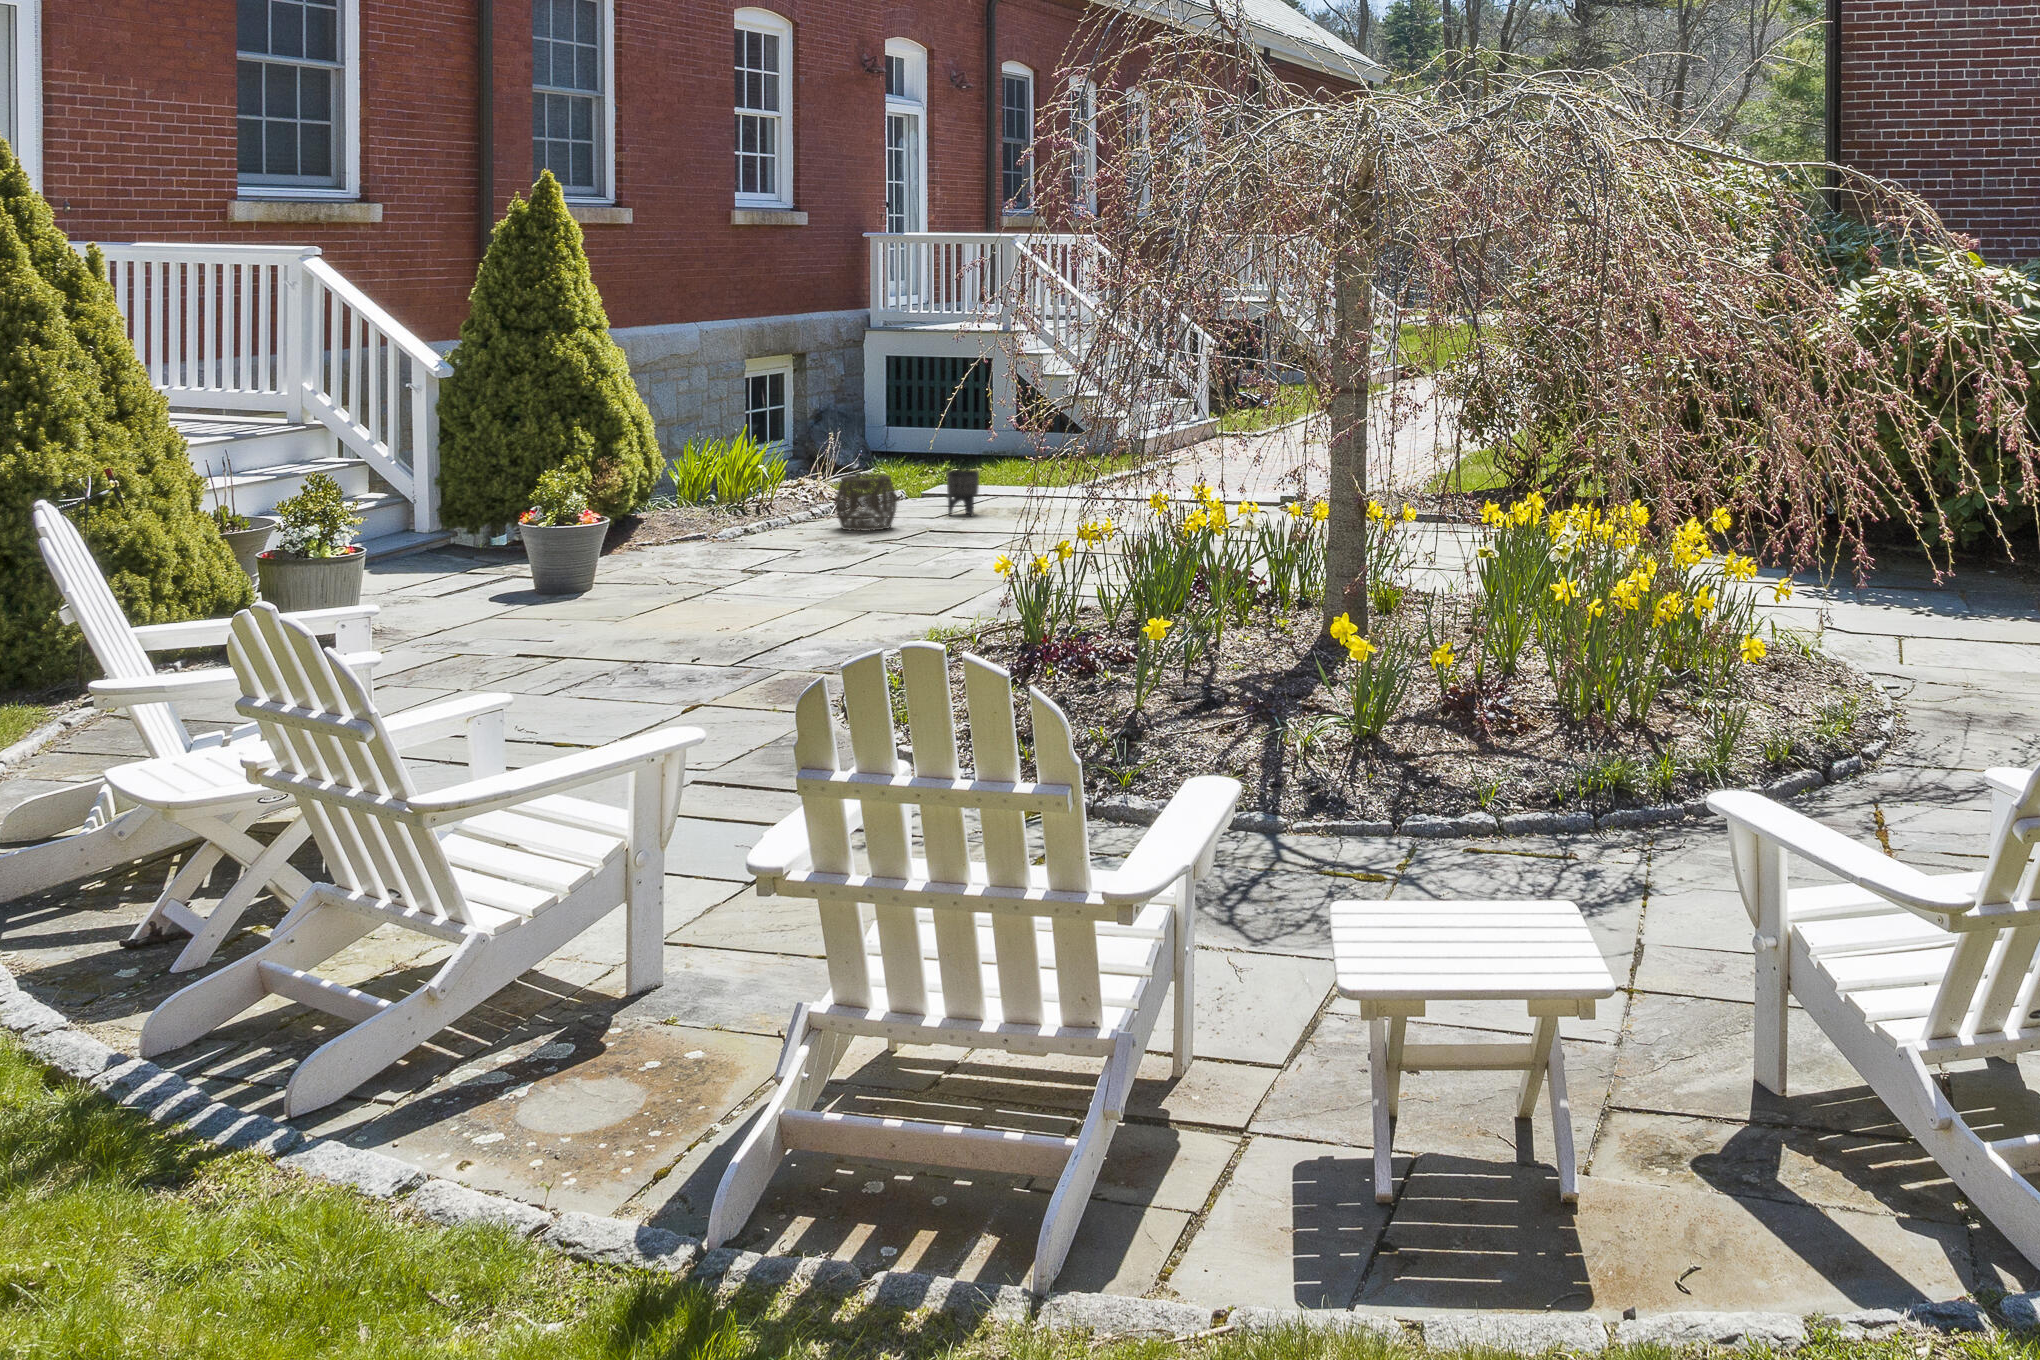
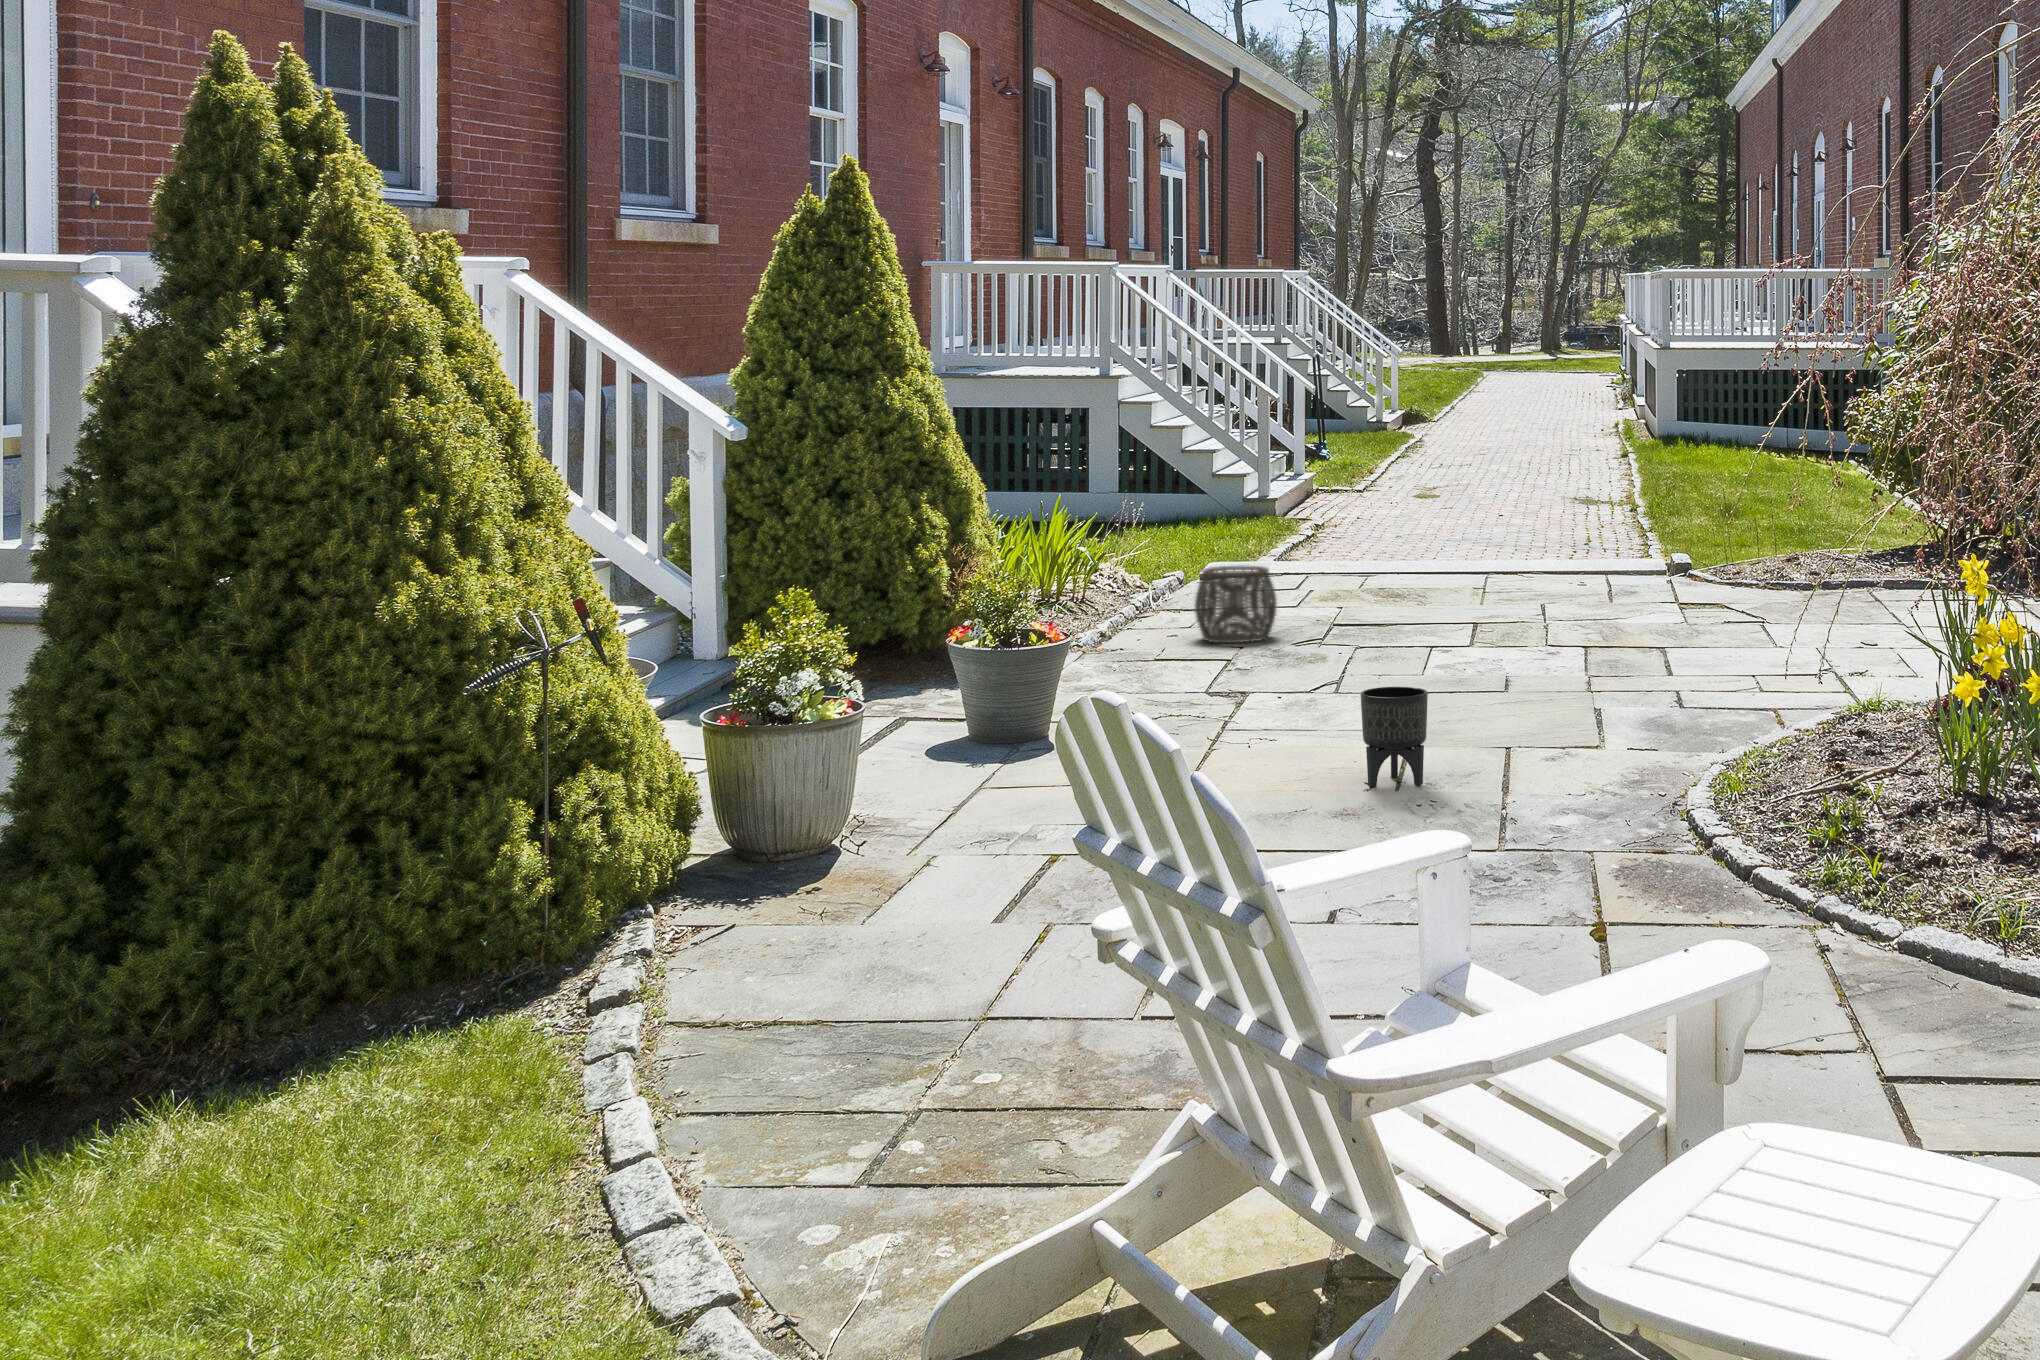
planter: present [946,470,979,516] -> present [1361,687,1428,787]

